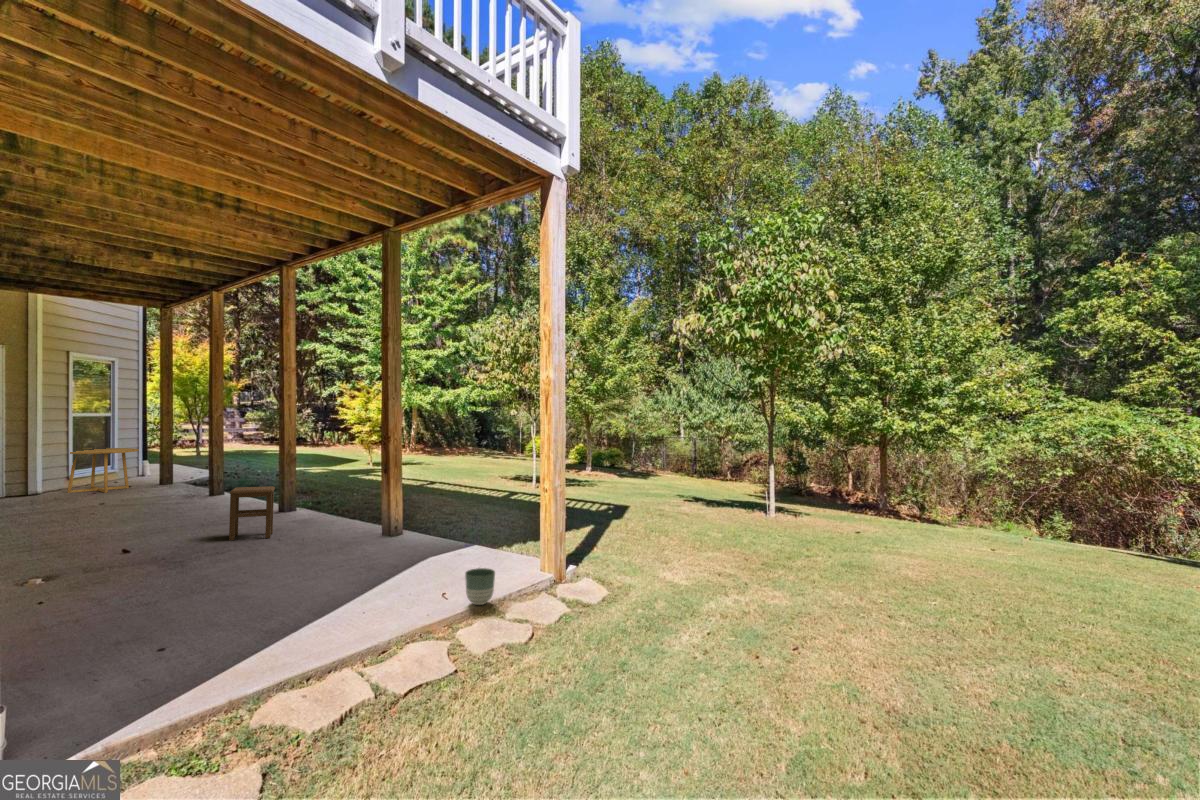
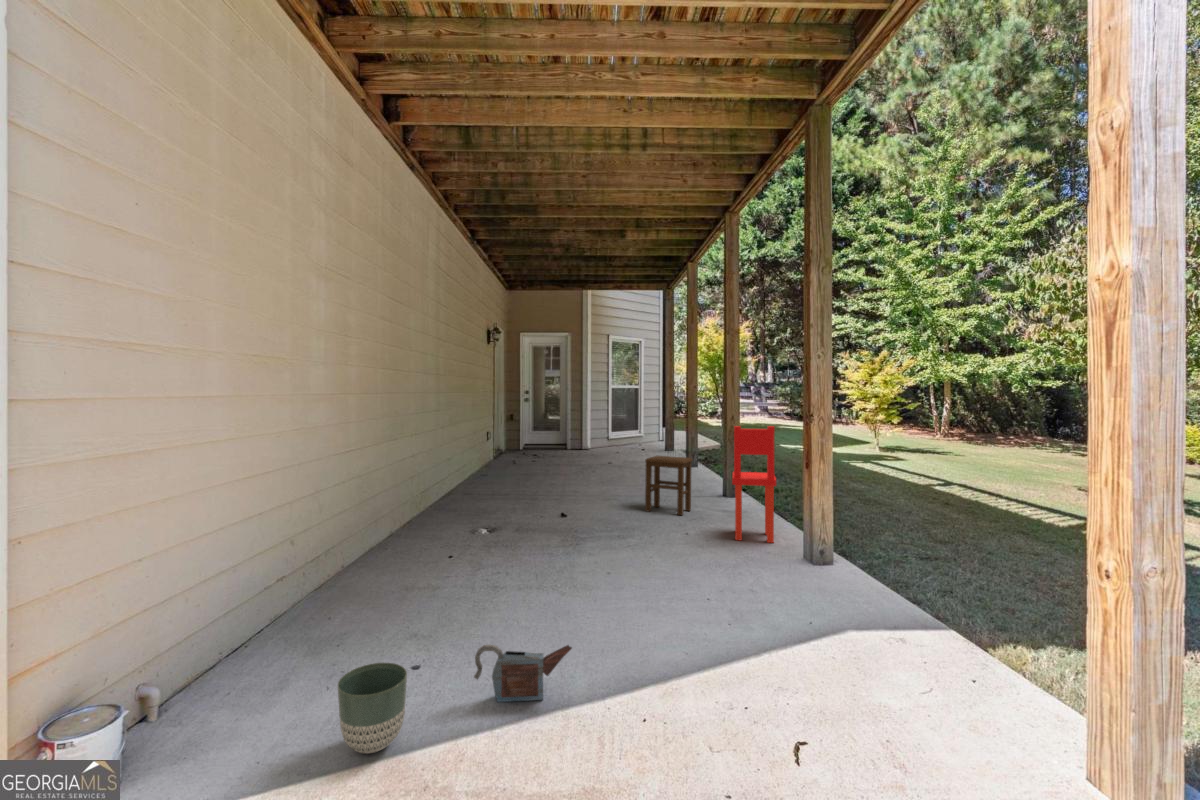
round table: present [67,448,139,493] -> none [598,415,650,452]
chair: none [328,455,370,546] -> present [732,426,776,543]
planter: present [465,568,495,605] -> present [338,663,407,754]
watering can: none [282,604,344,653] -> present [474,645,572,702]

